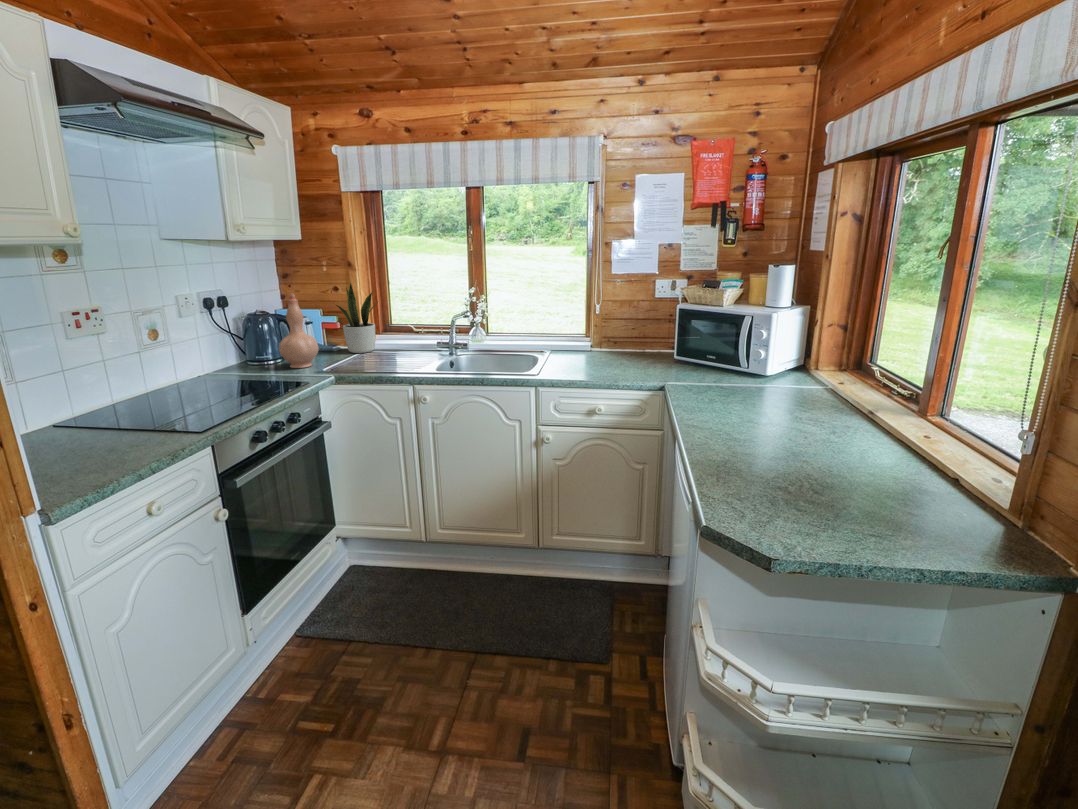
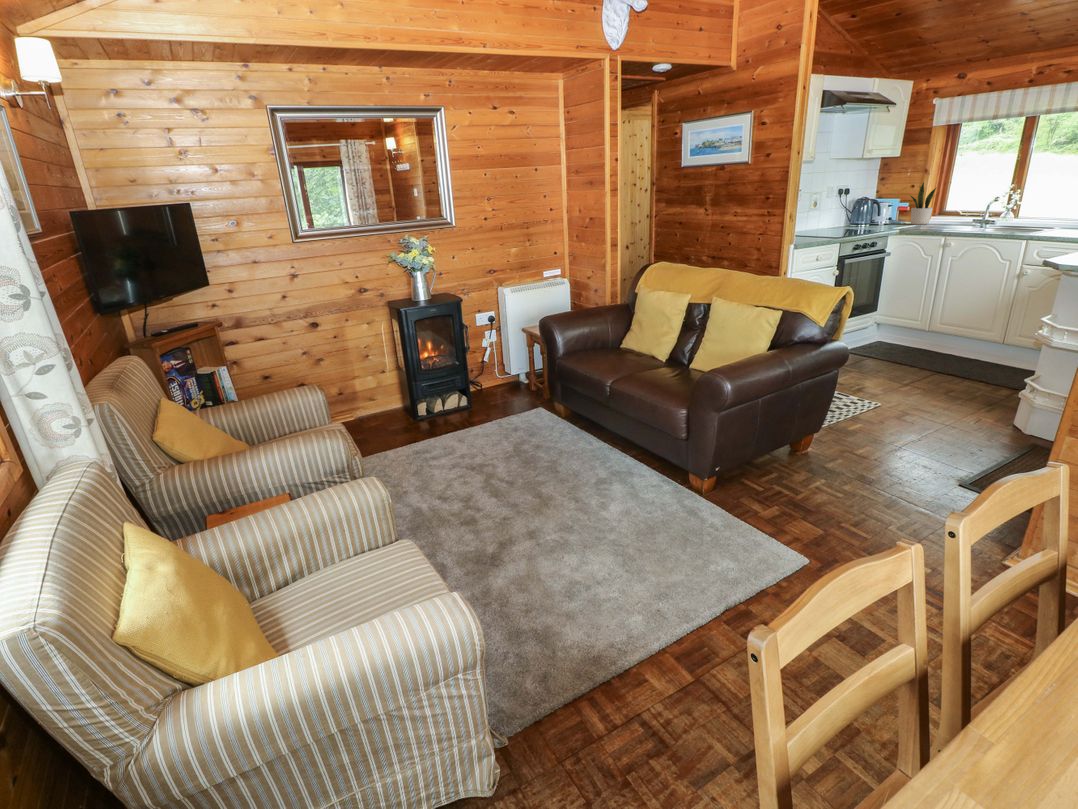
vase: present [279,293,319,368] -> none [872,186,894,227]

